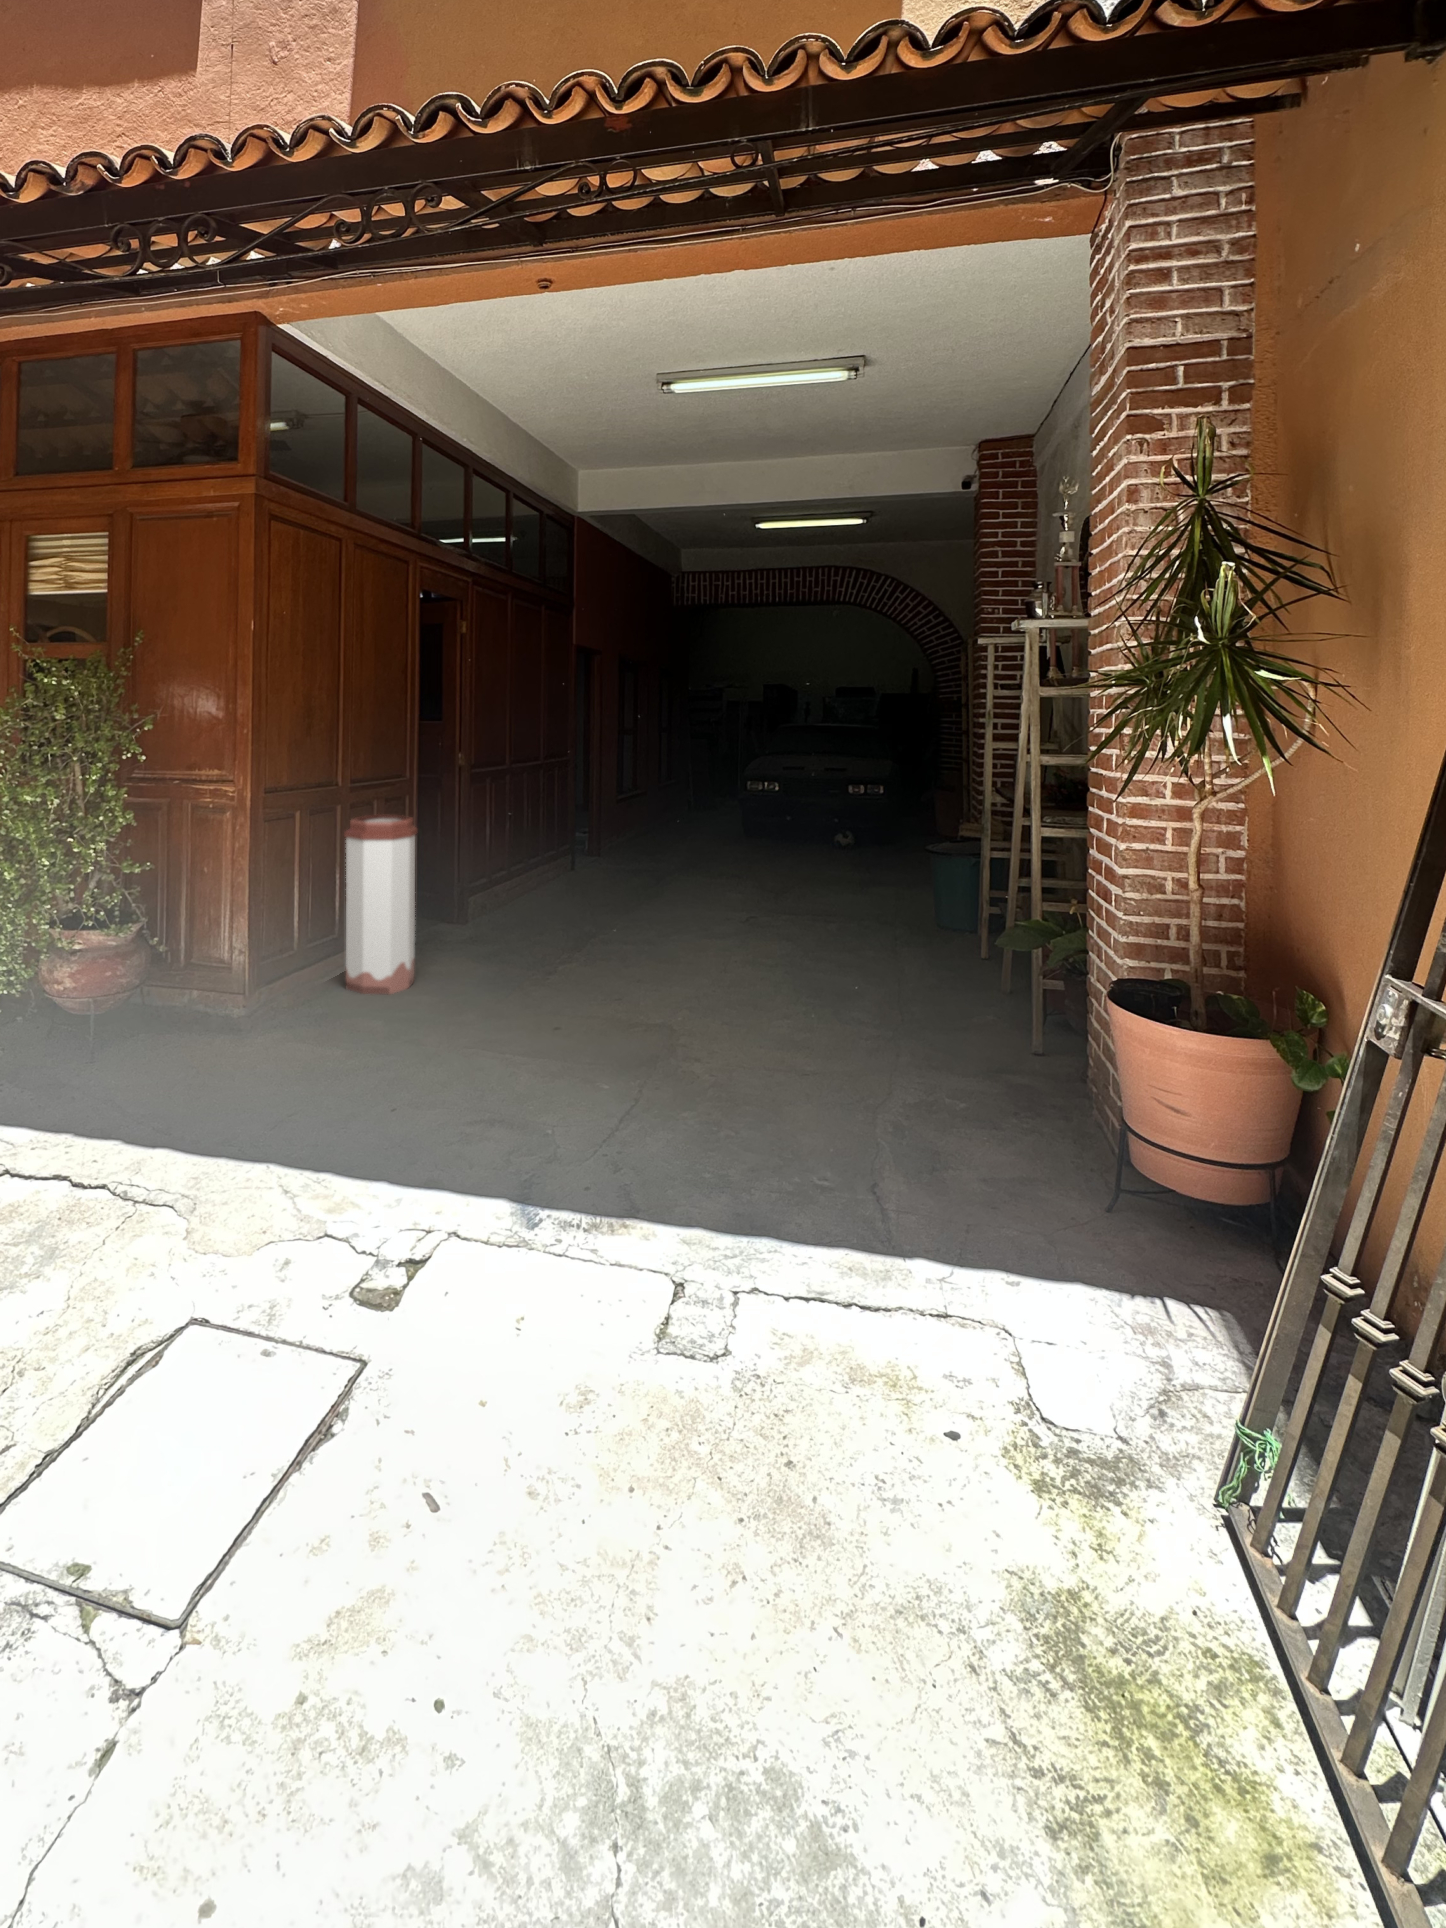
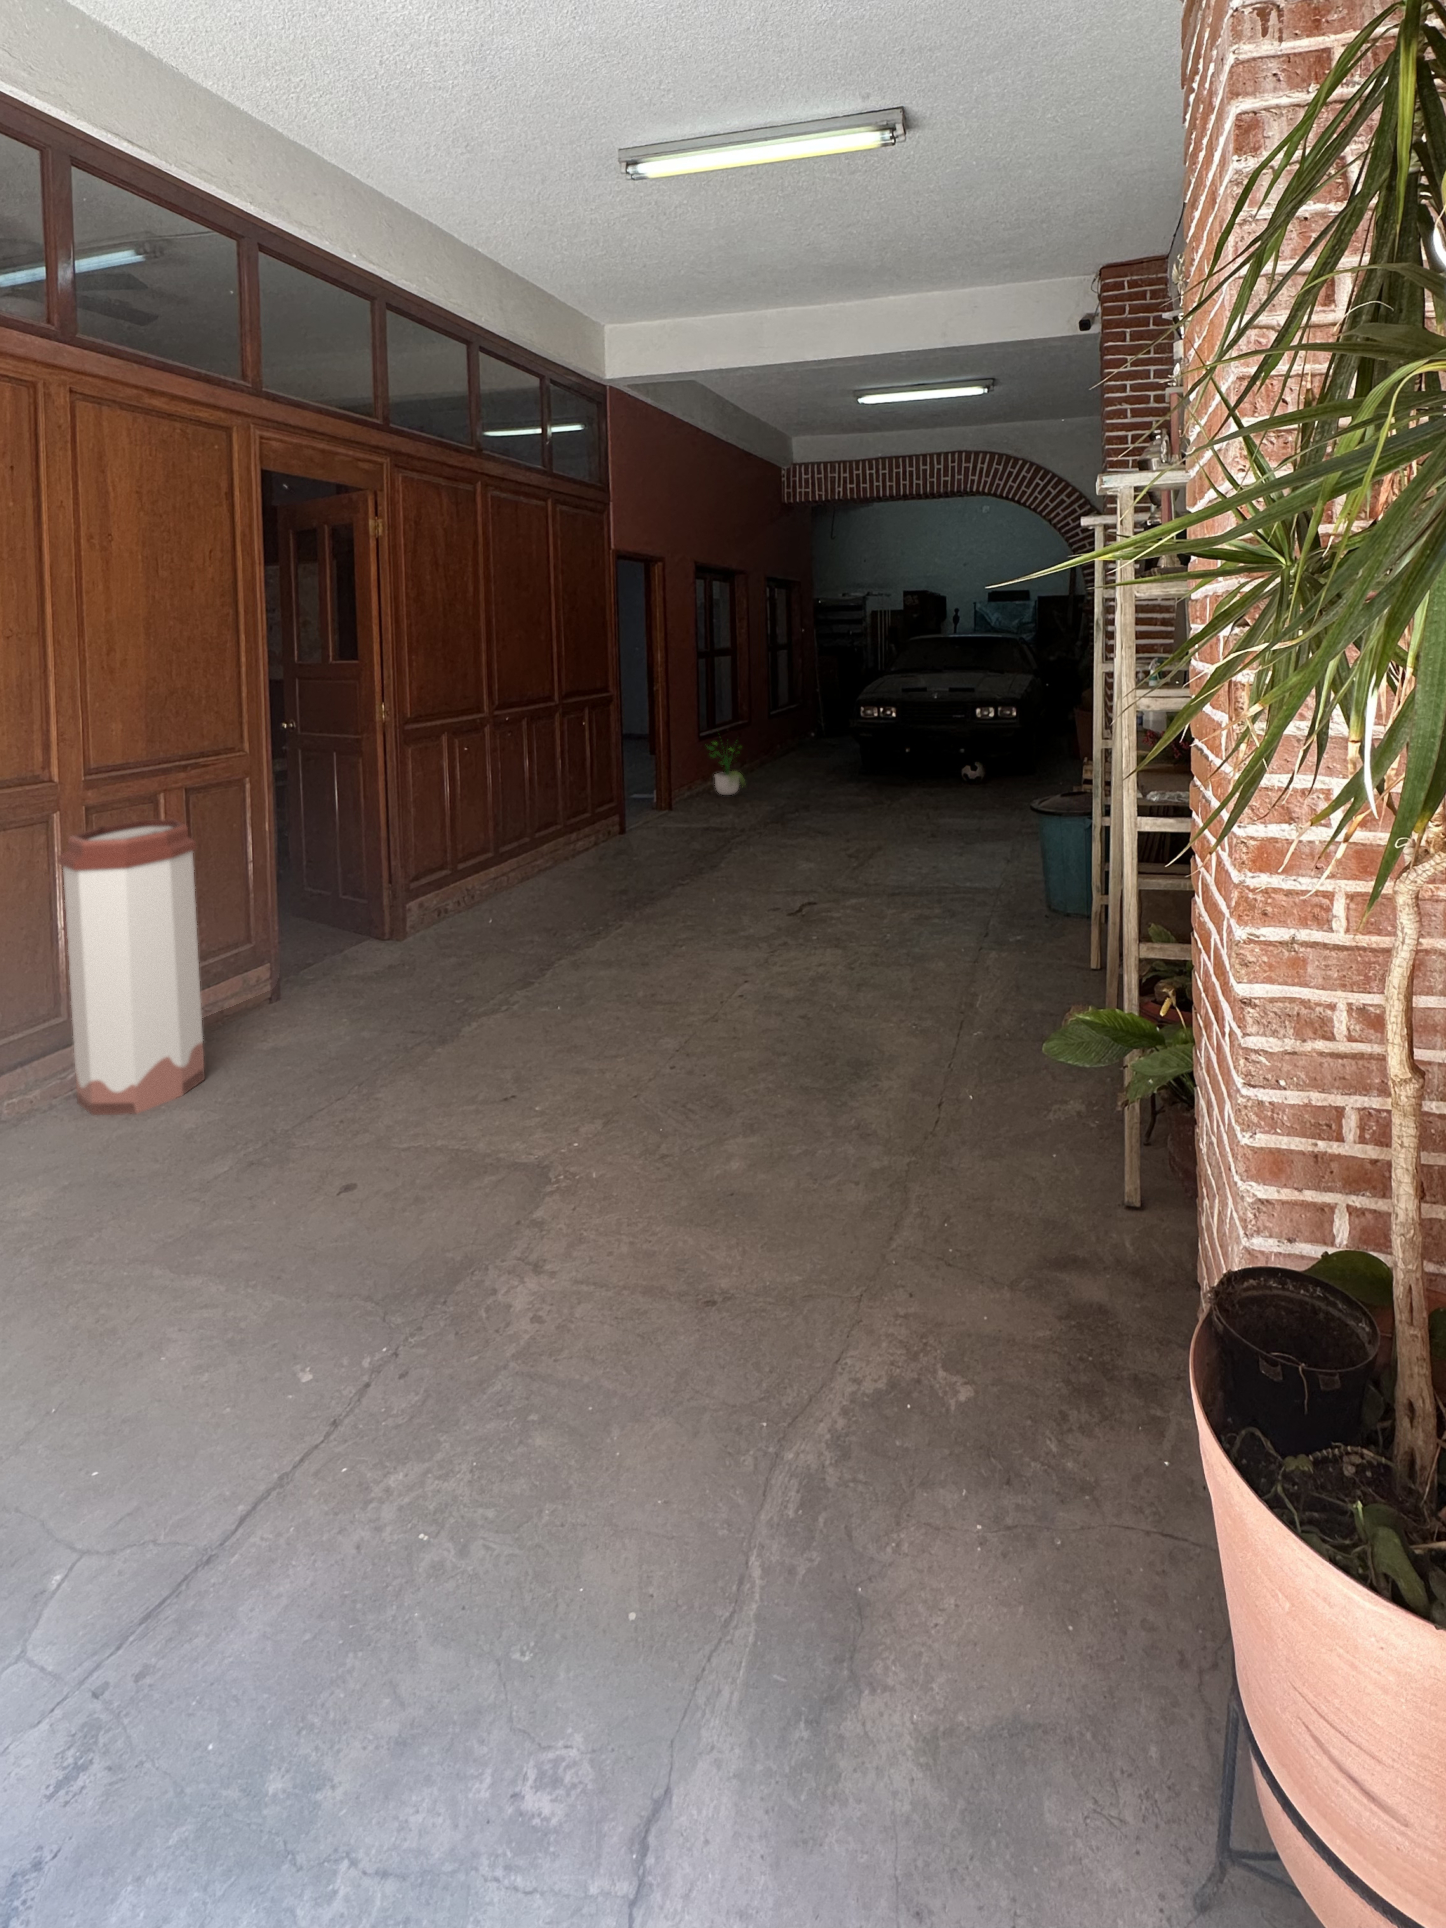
potted plant: none [620,789,654,847] -> present [708,742,745,795]

